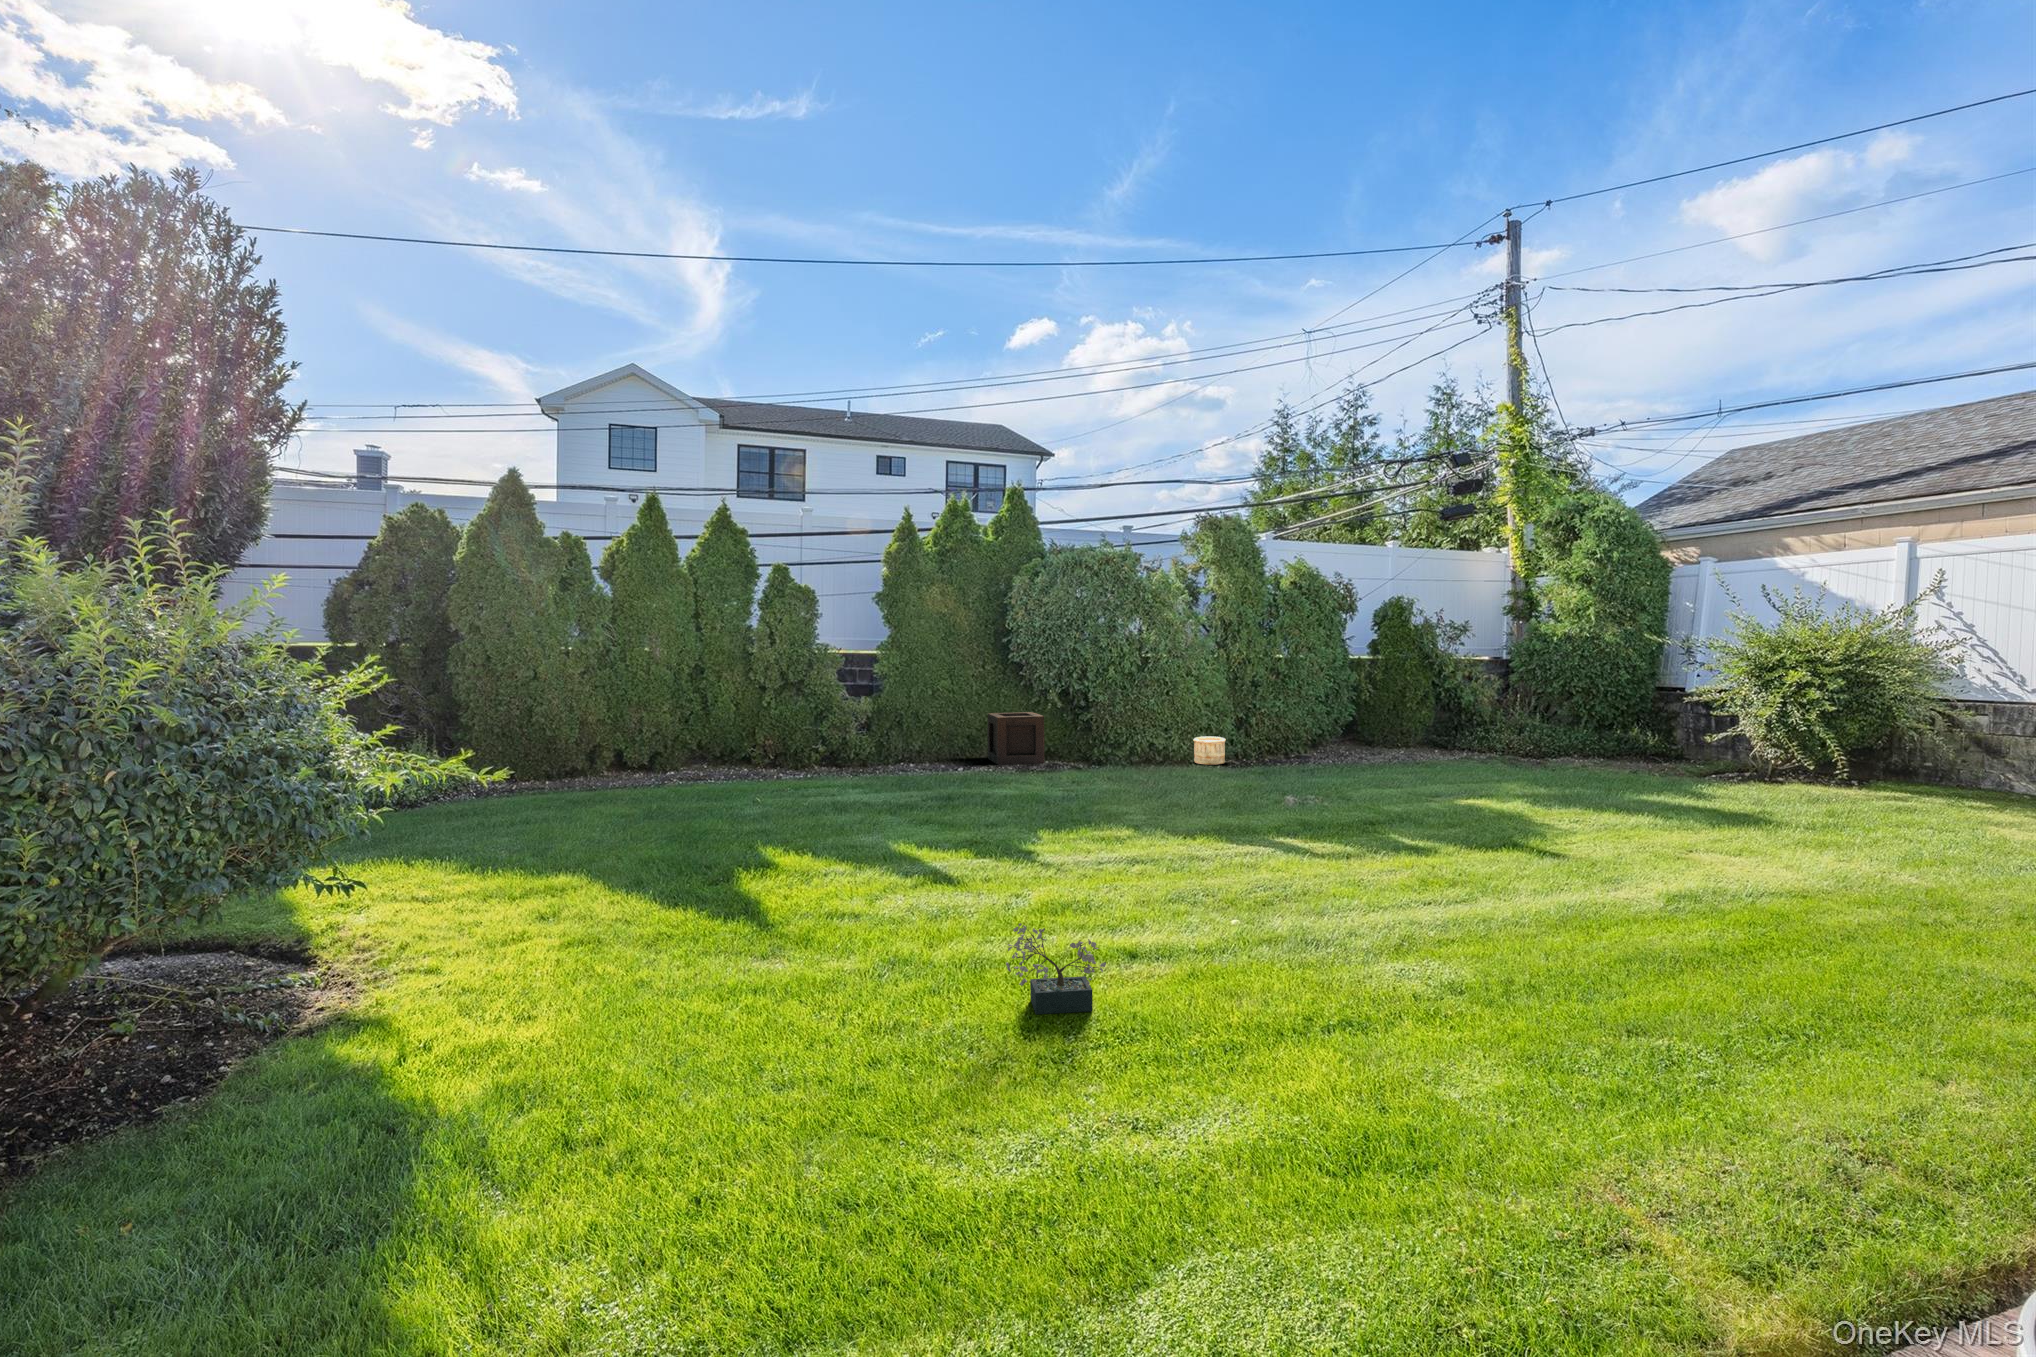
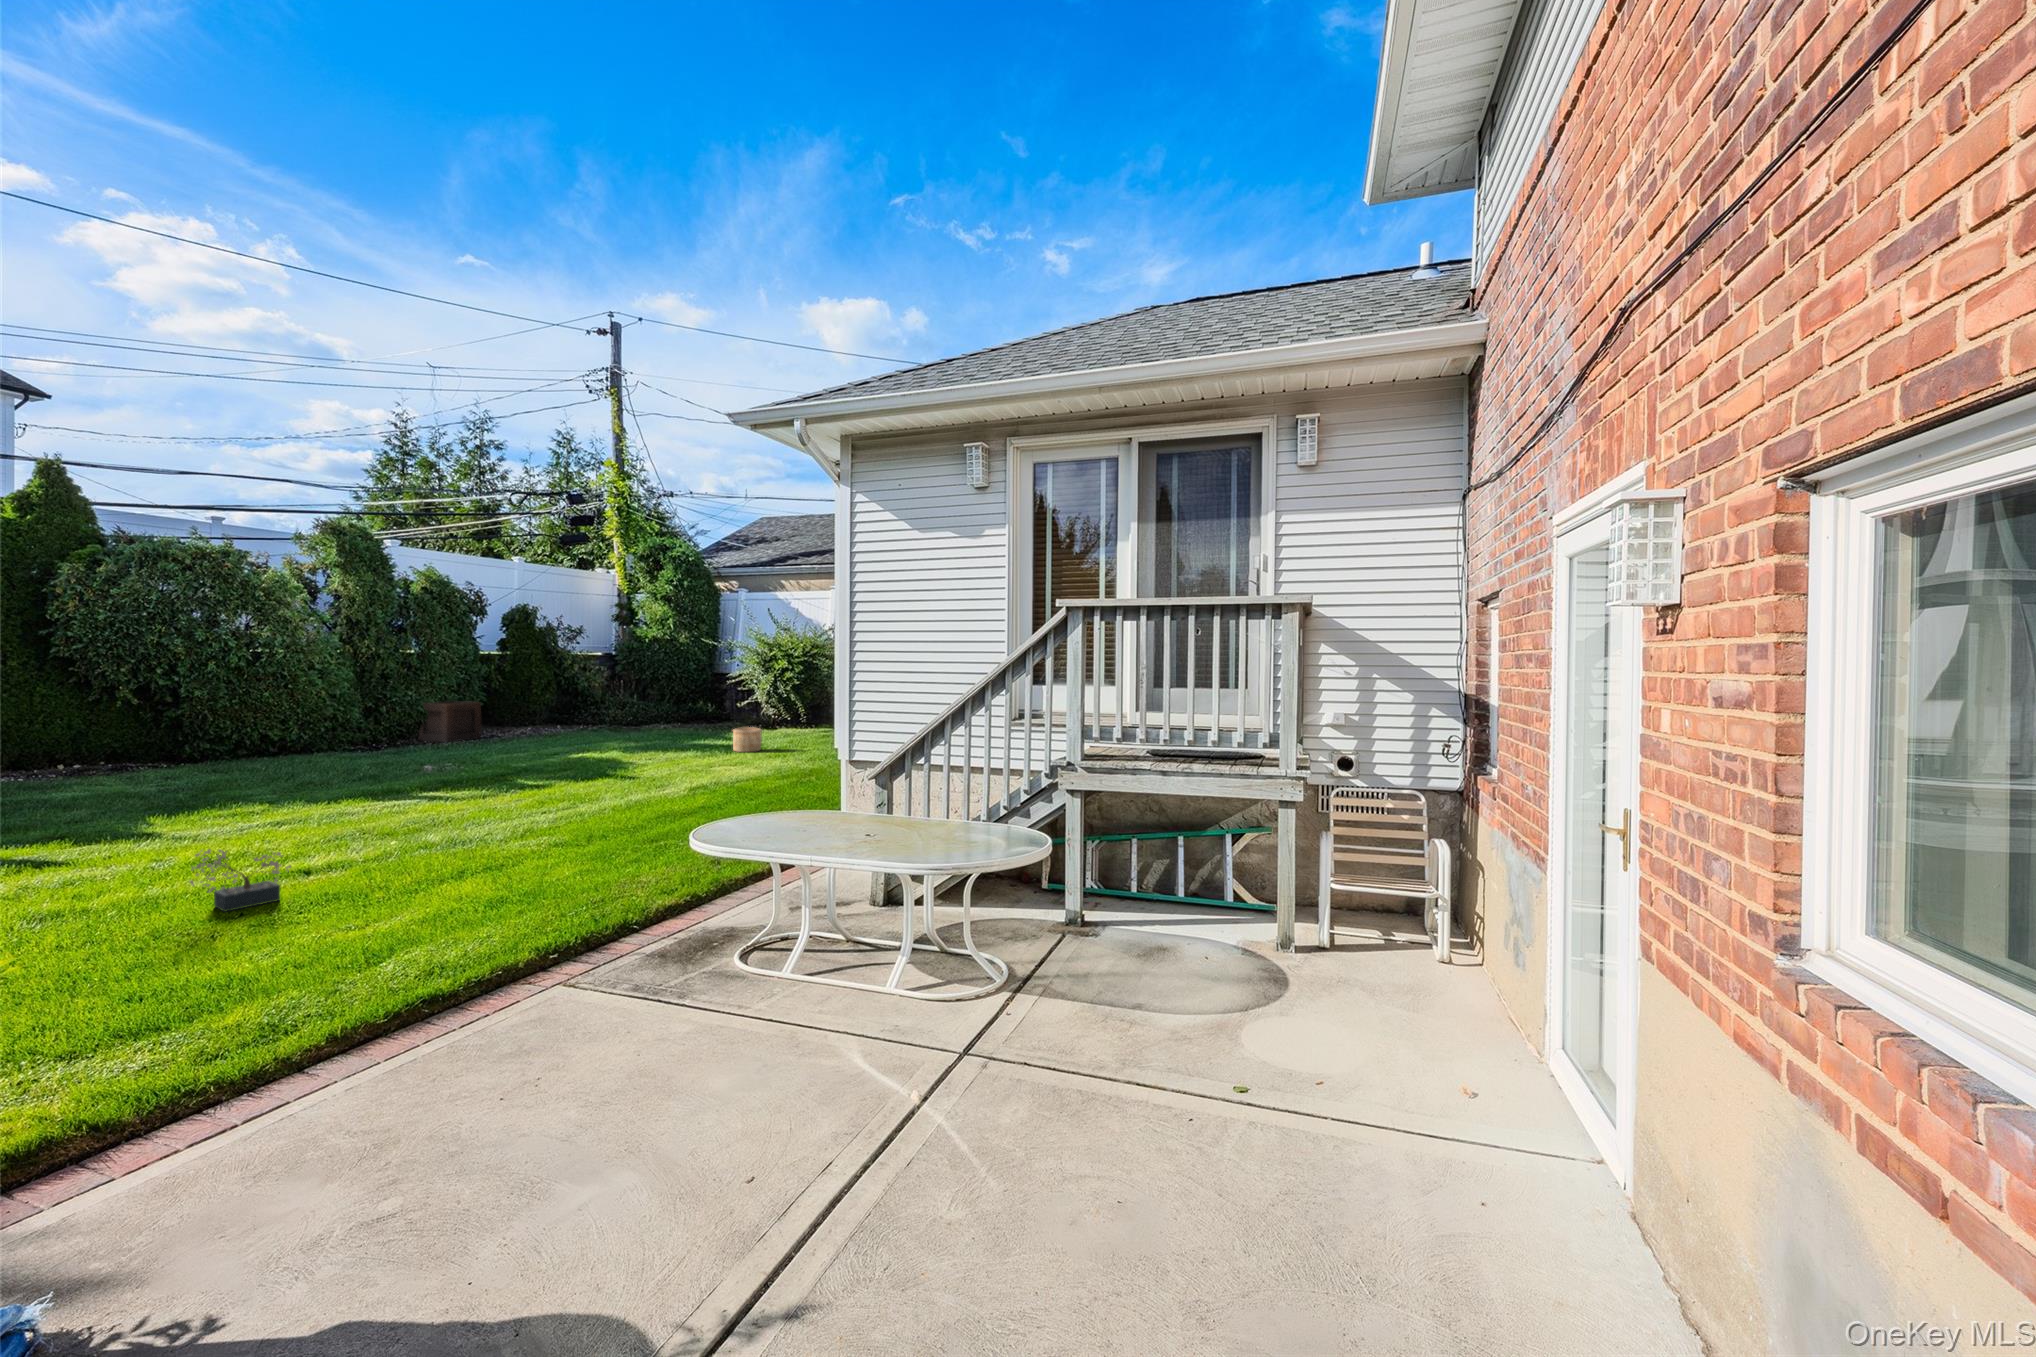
wooden crate: present [987,712,1045,765] -> present [418,701,481,742]
wooden bucket: present [1193,736,1226,765] -> present [733,727,762,752]

